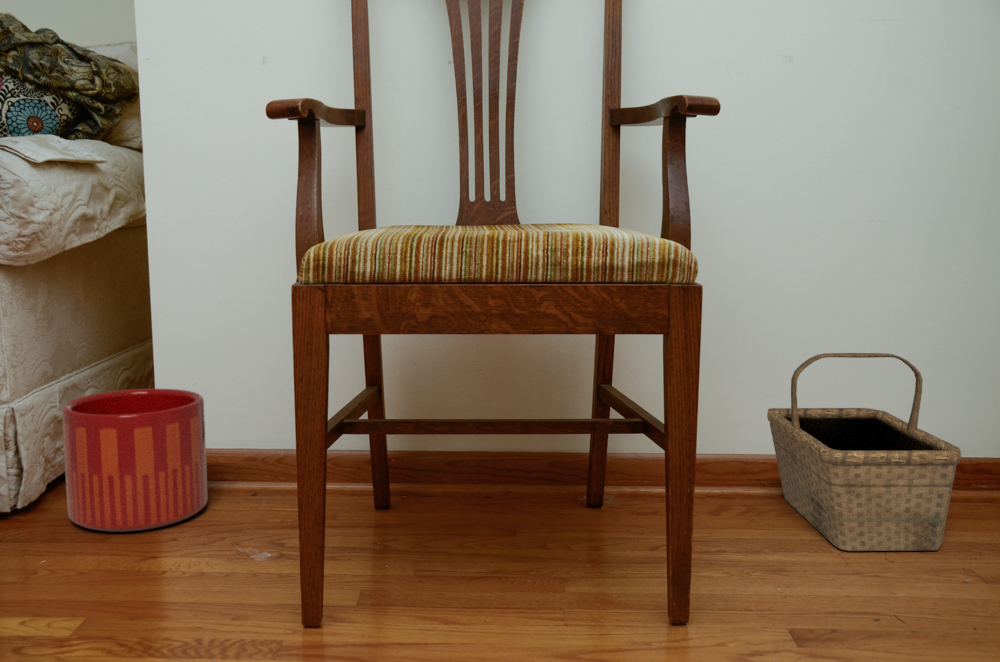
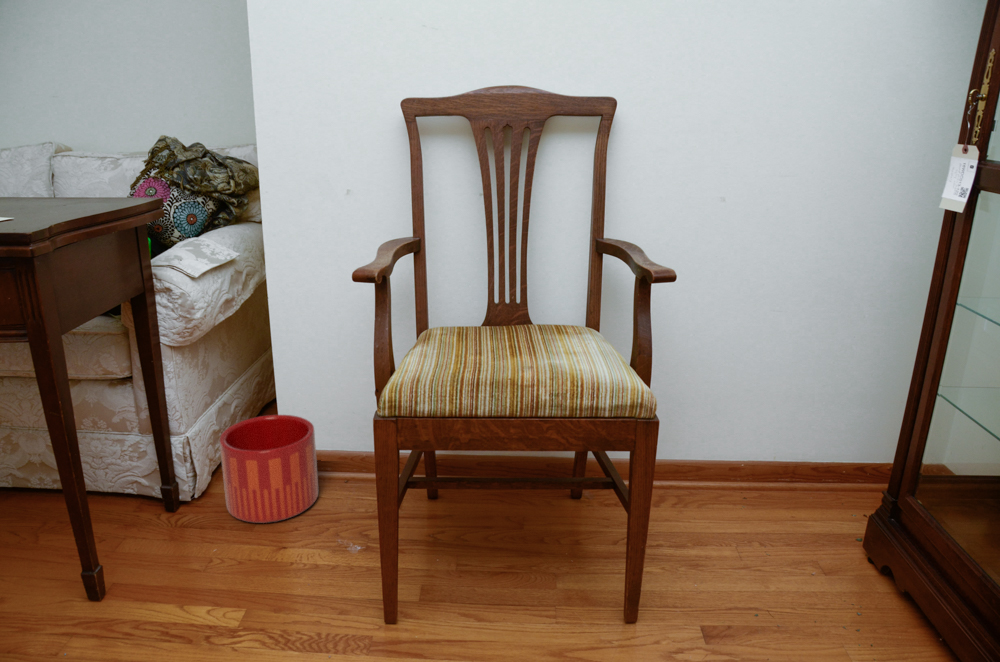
basket: present [767,353,961,551] -> none [700,415,832,557]

